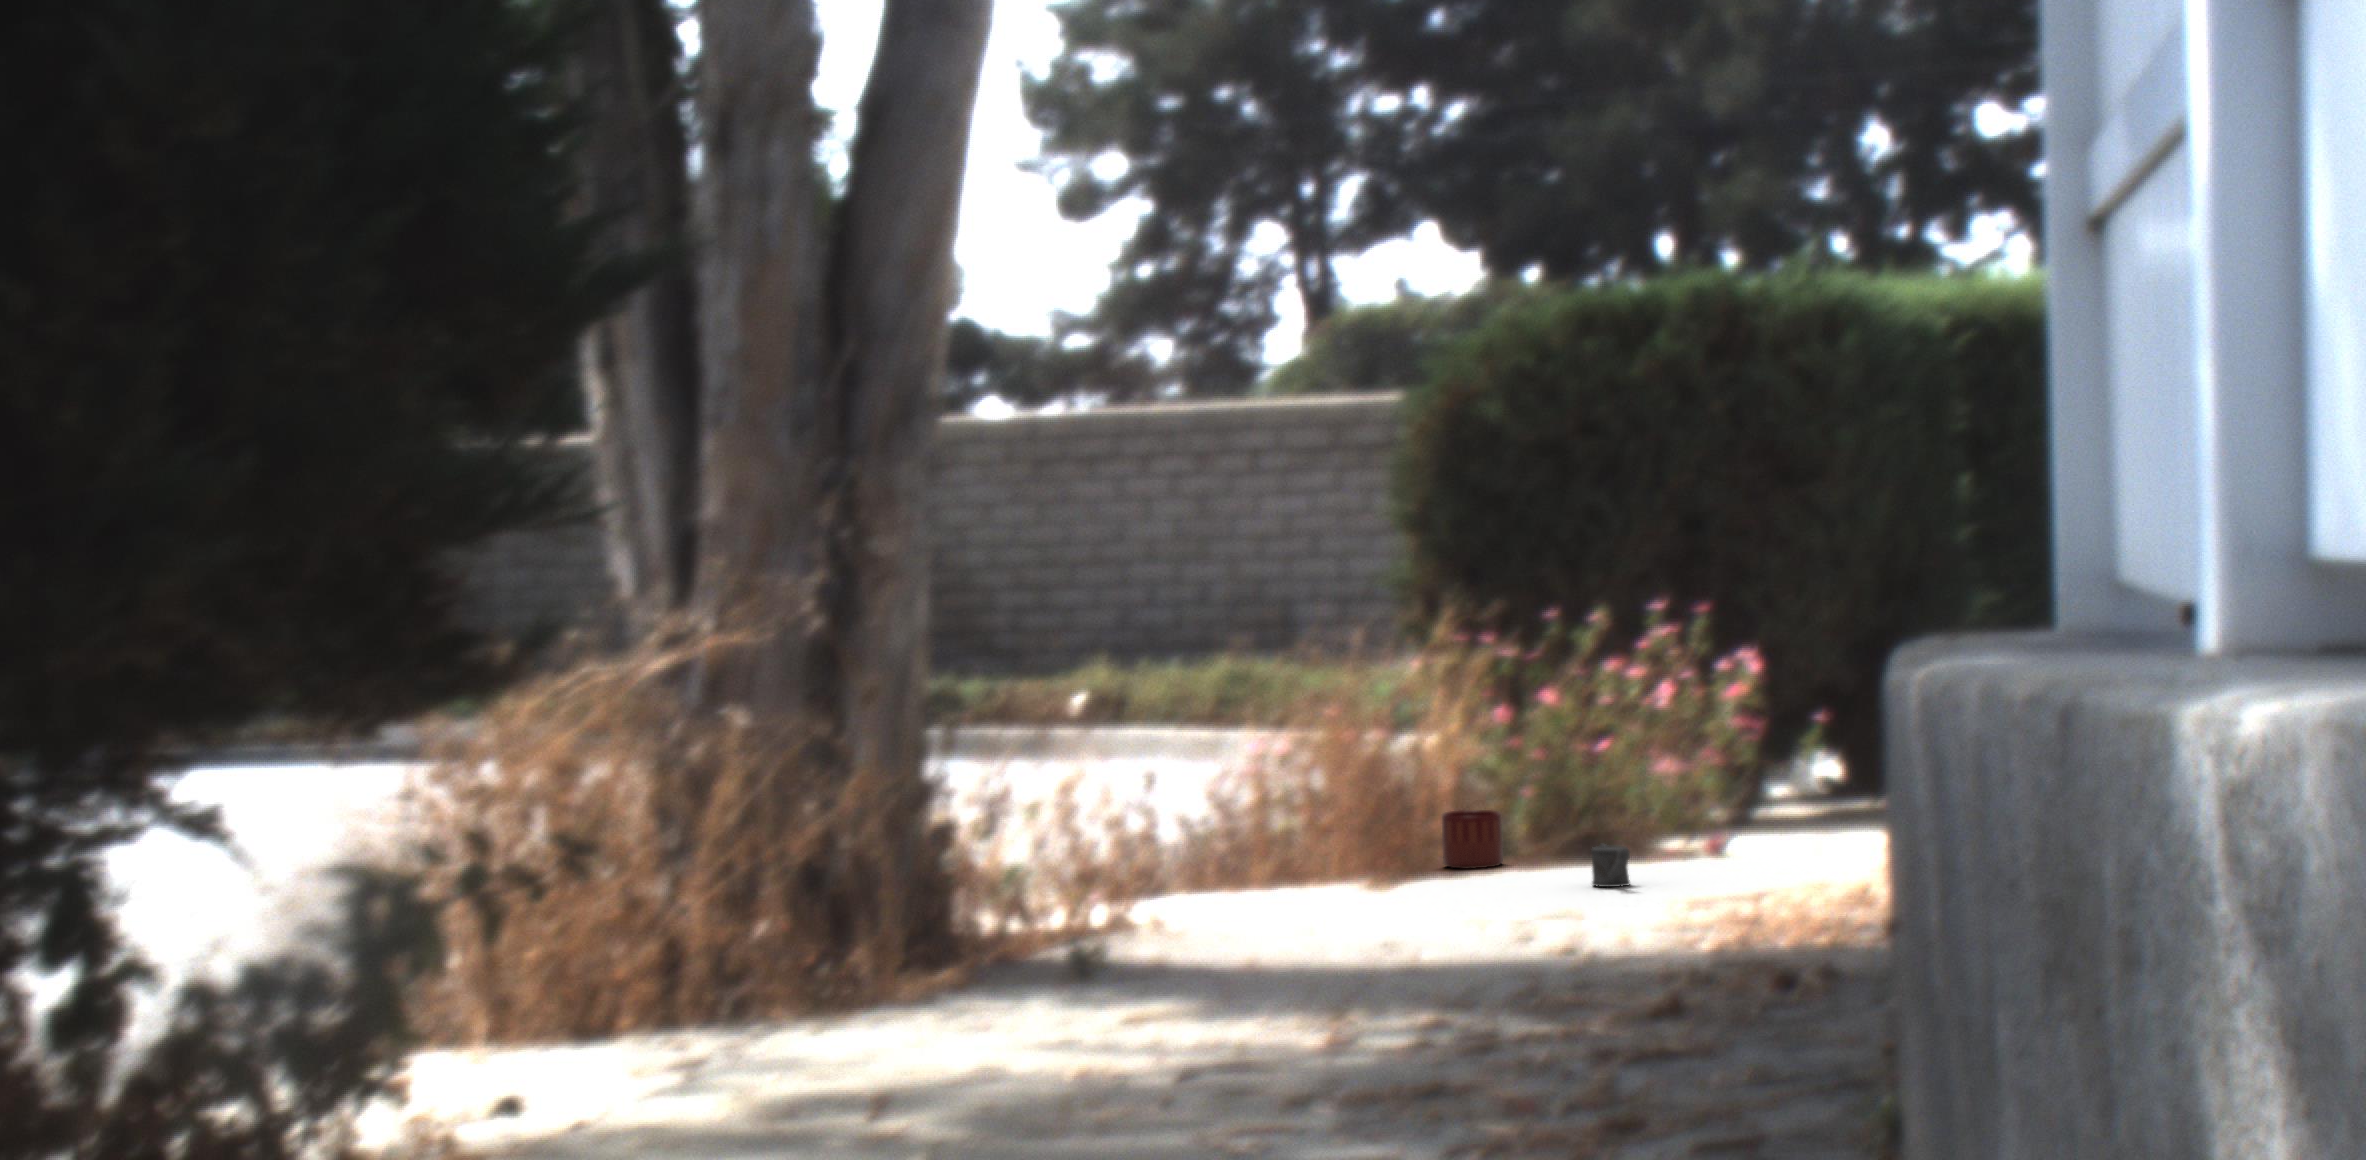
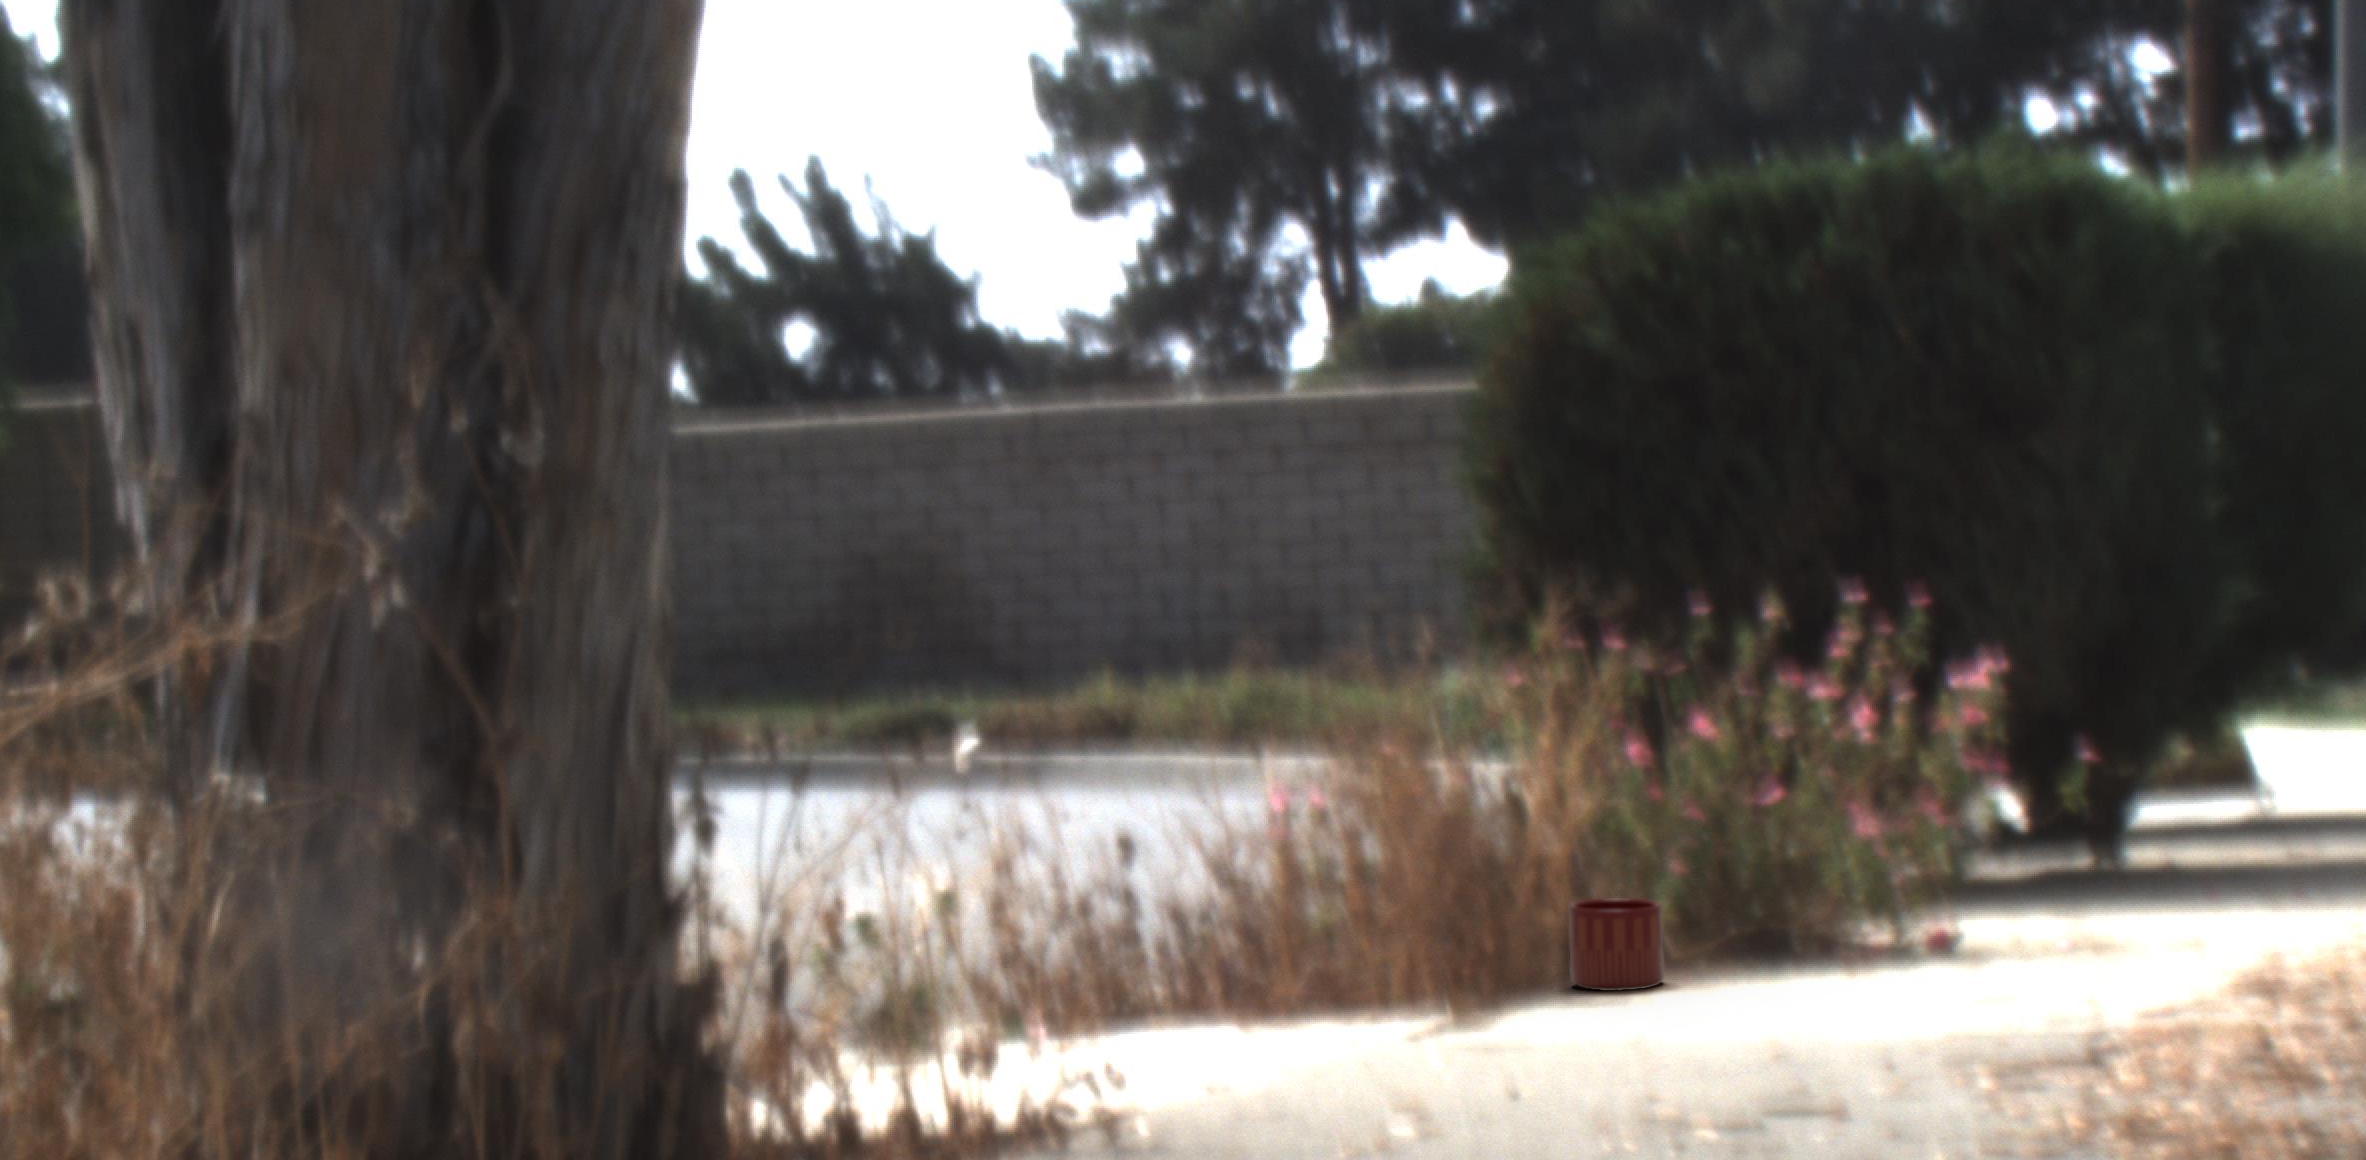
watering can: present [1591,844,1630,887] -> none [1838,968,1913,1044]

